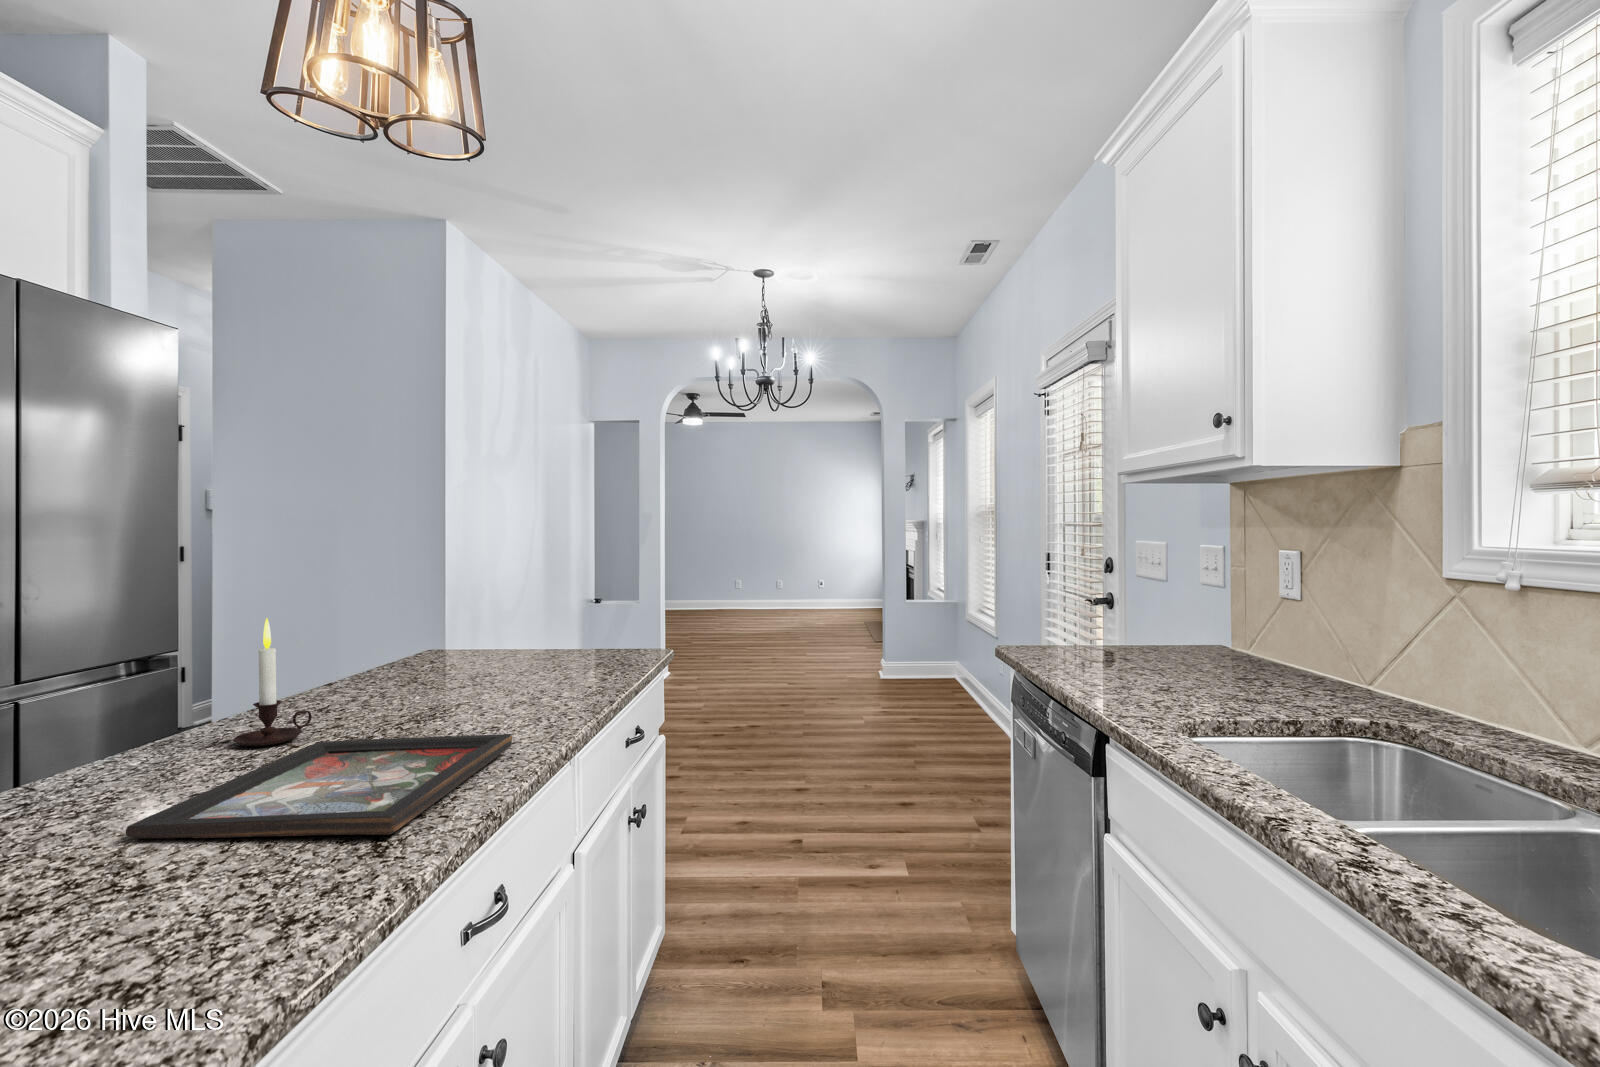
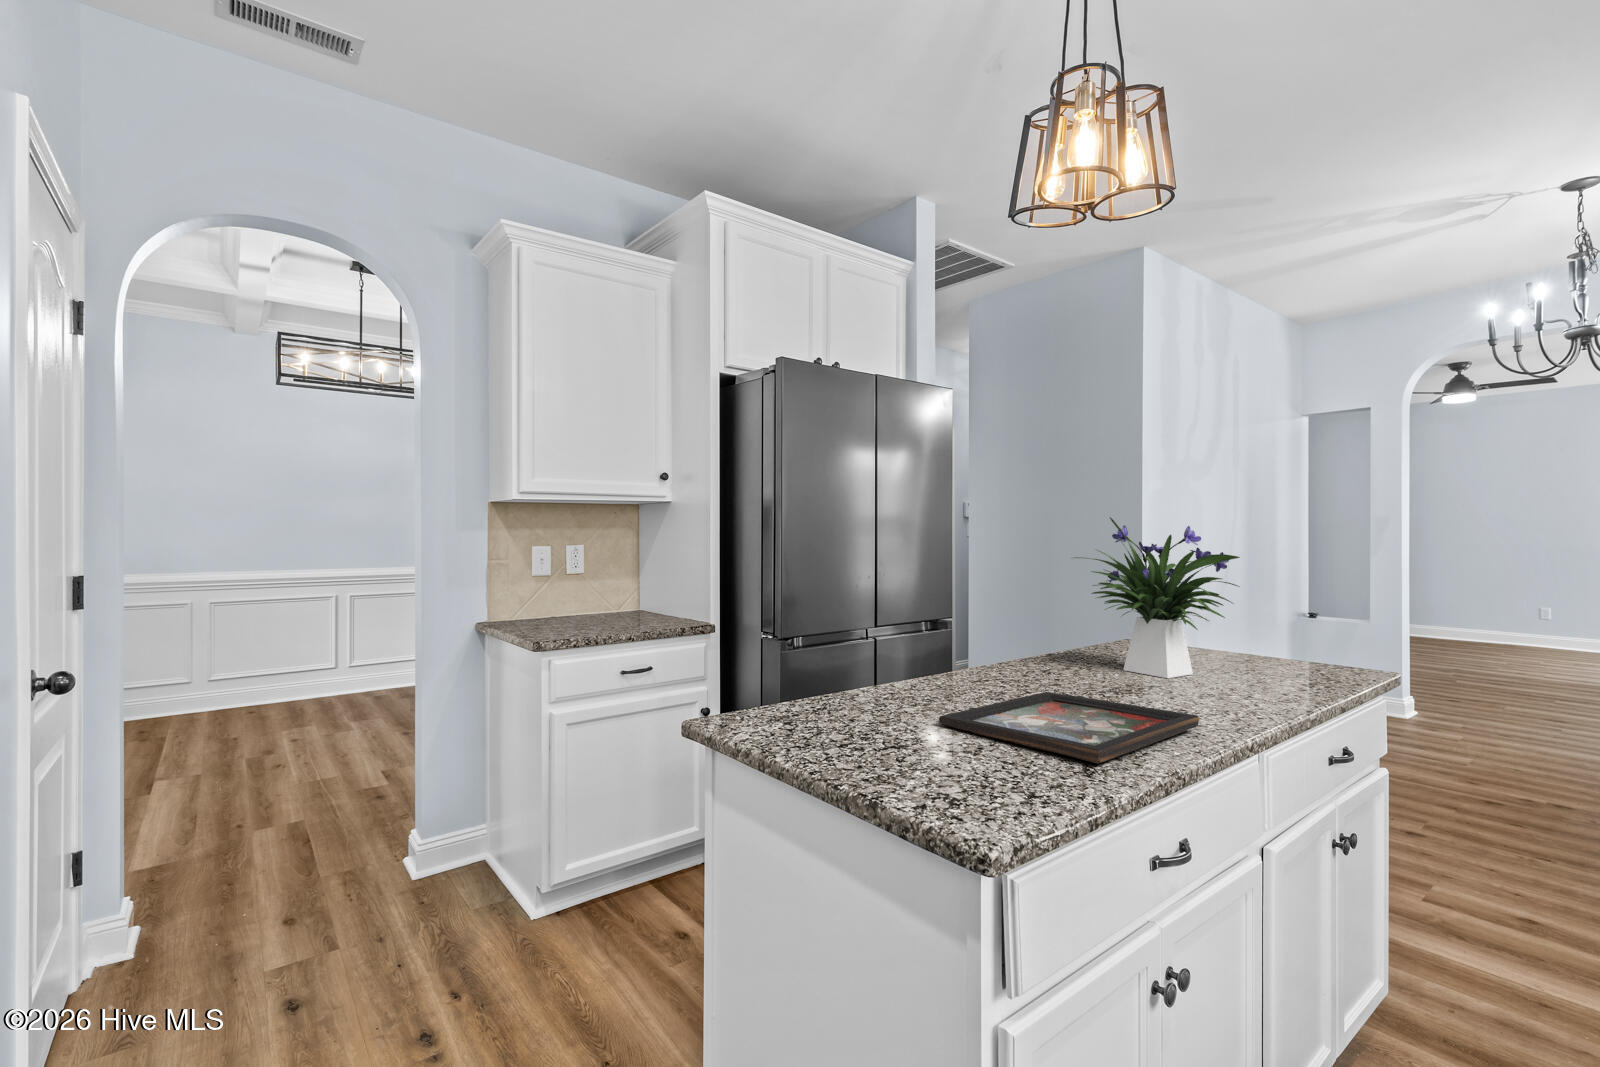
flower arrangement: none [350,503,547,690] -> present [1075,517,1240,678]
candle: present [233,618,312,746] -> none [992,598,1041,689]

